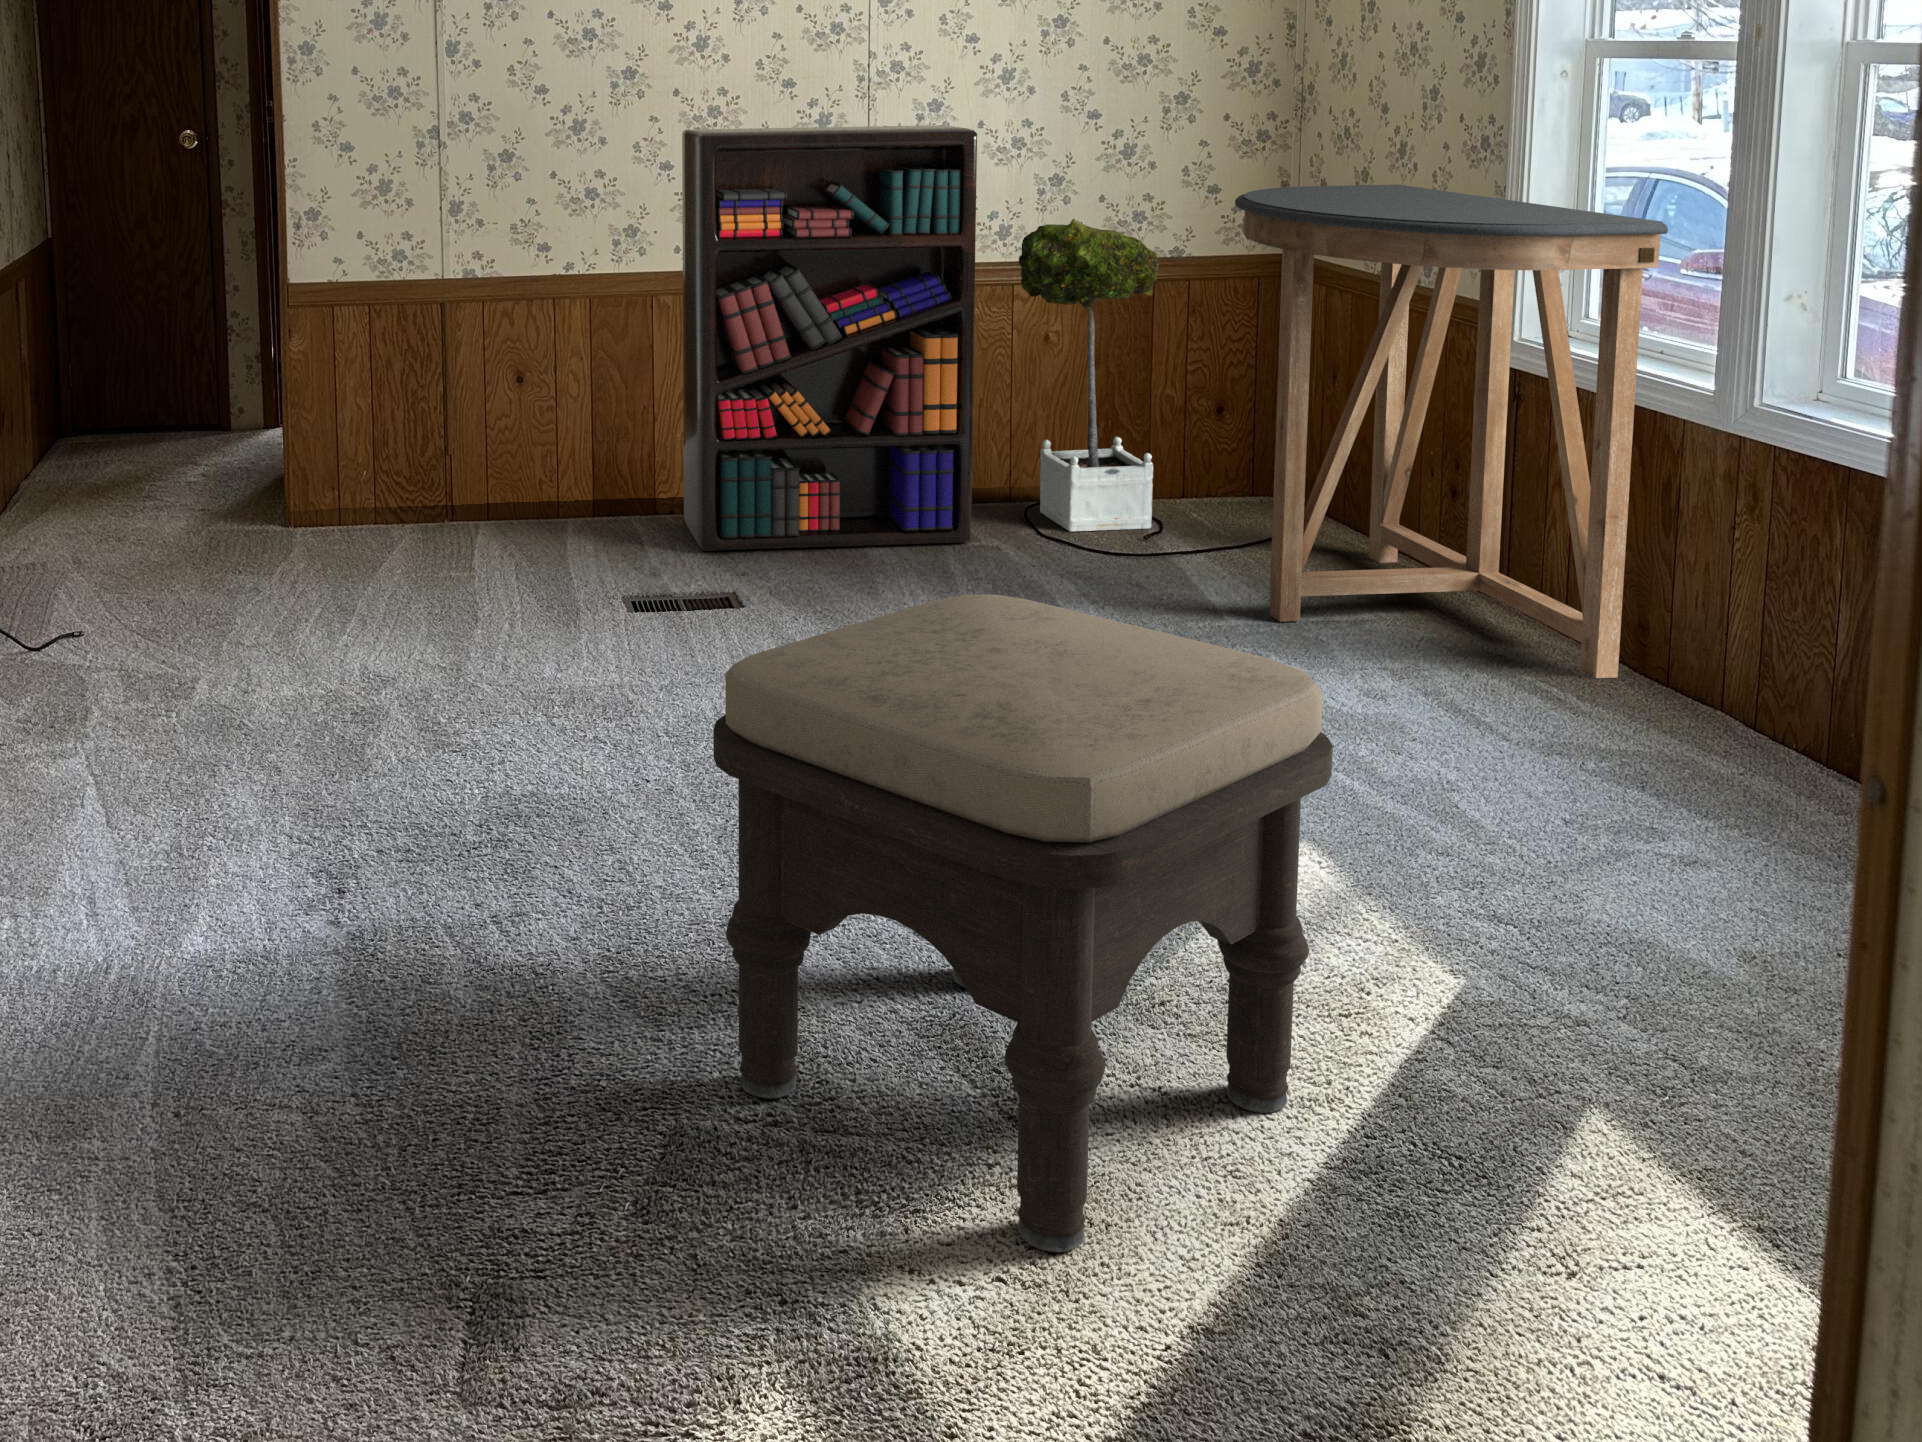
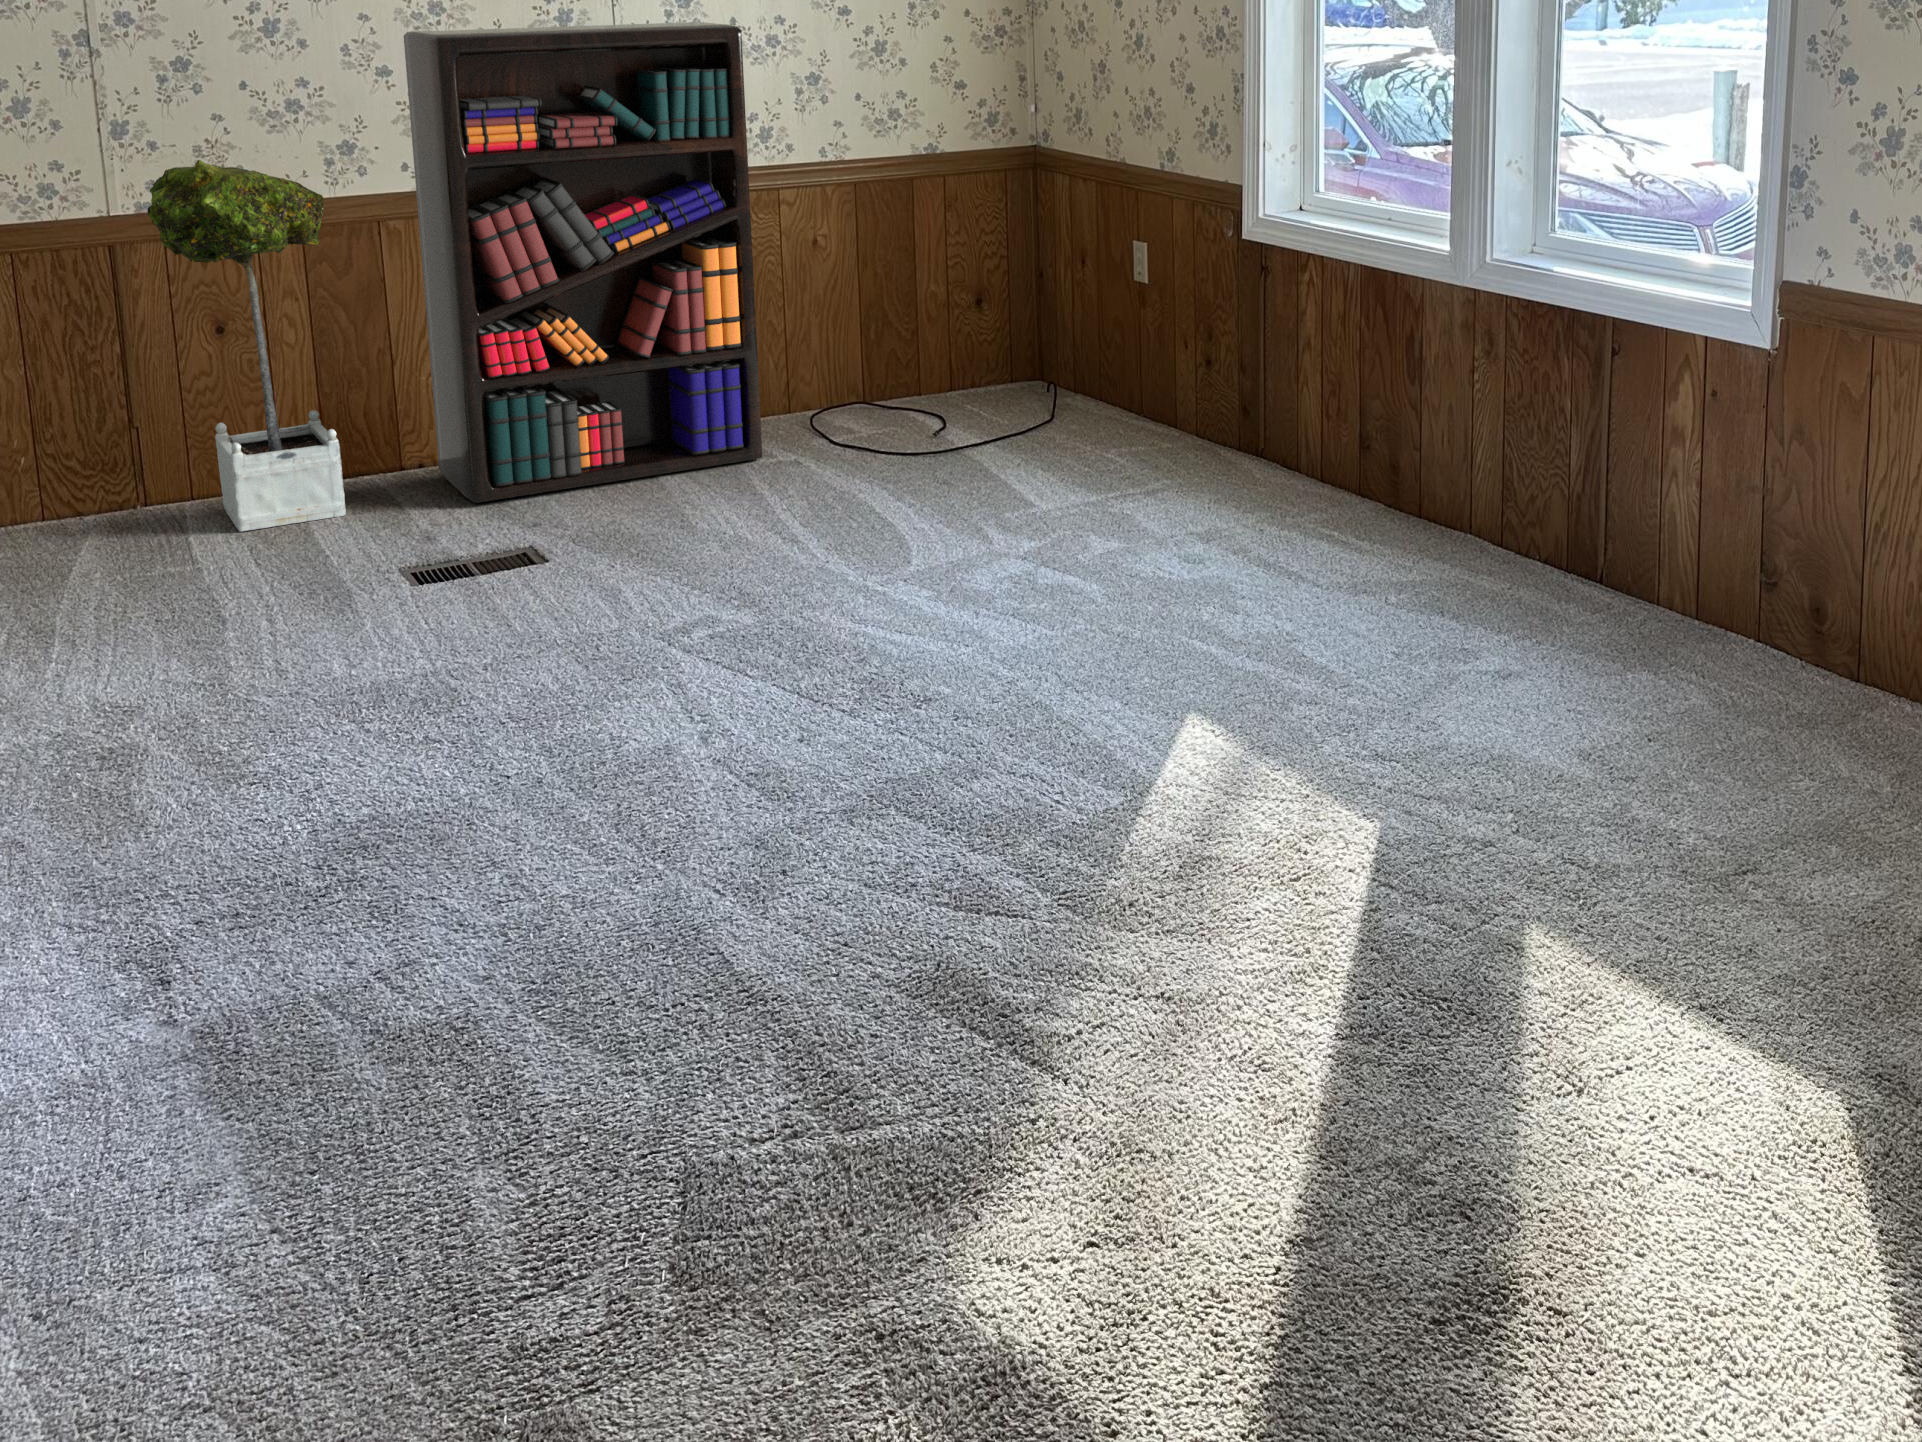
console table: present [1235,185,1668,678] -> none [1010,71,1407,515]
potted tree: present [1019,219,1159,531] -> present [148,160,346,531]
ottoman: present [713,595,1333,1252] -> none [688,518,1312,1200]

